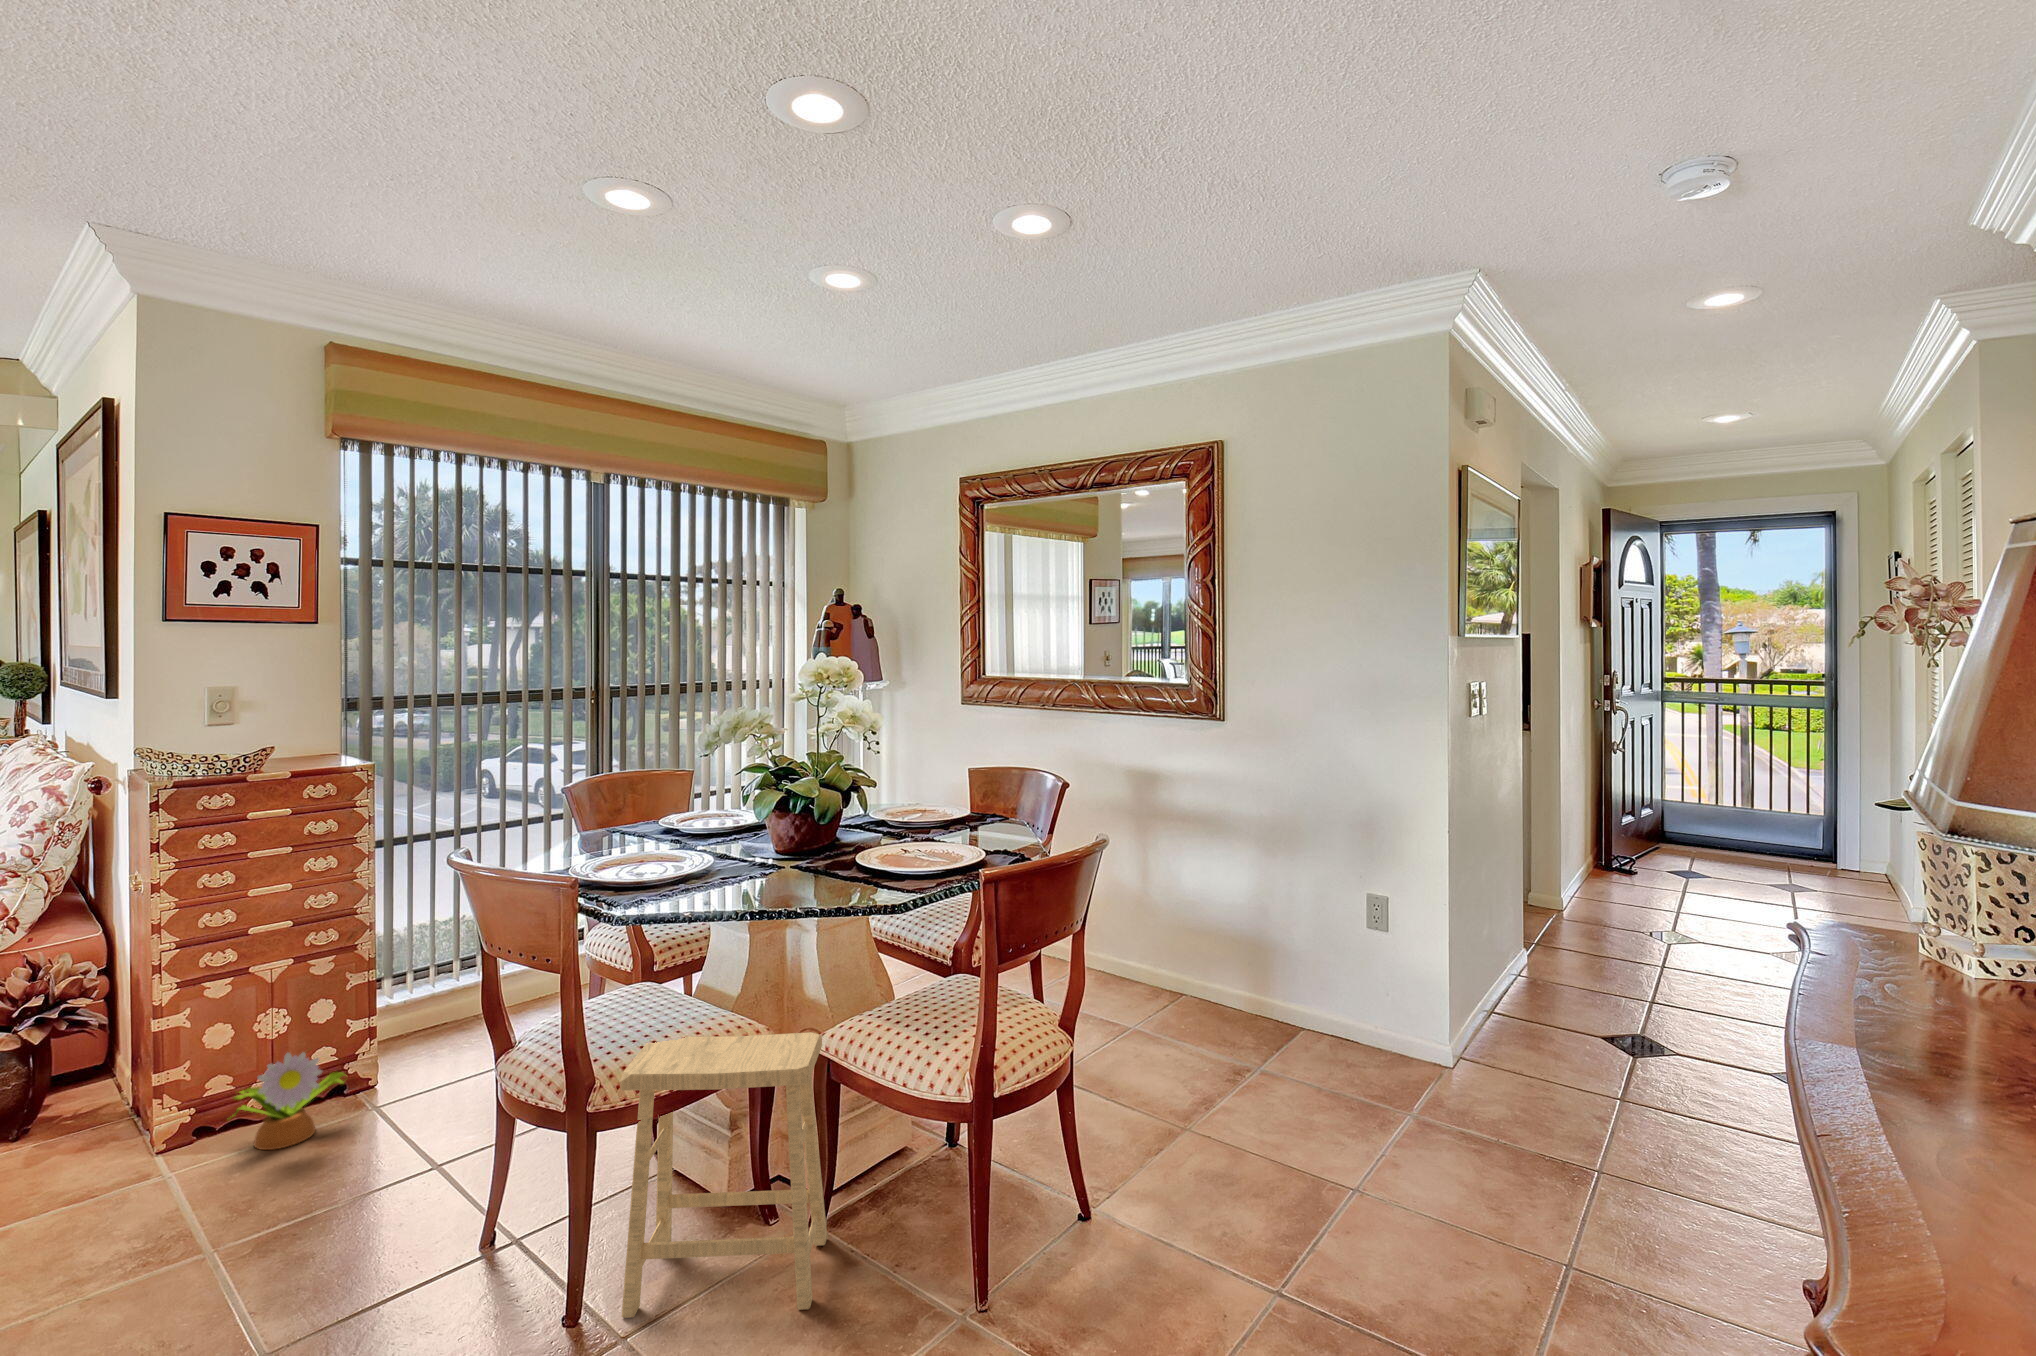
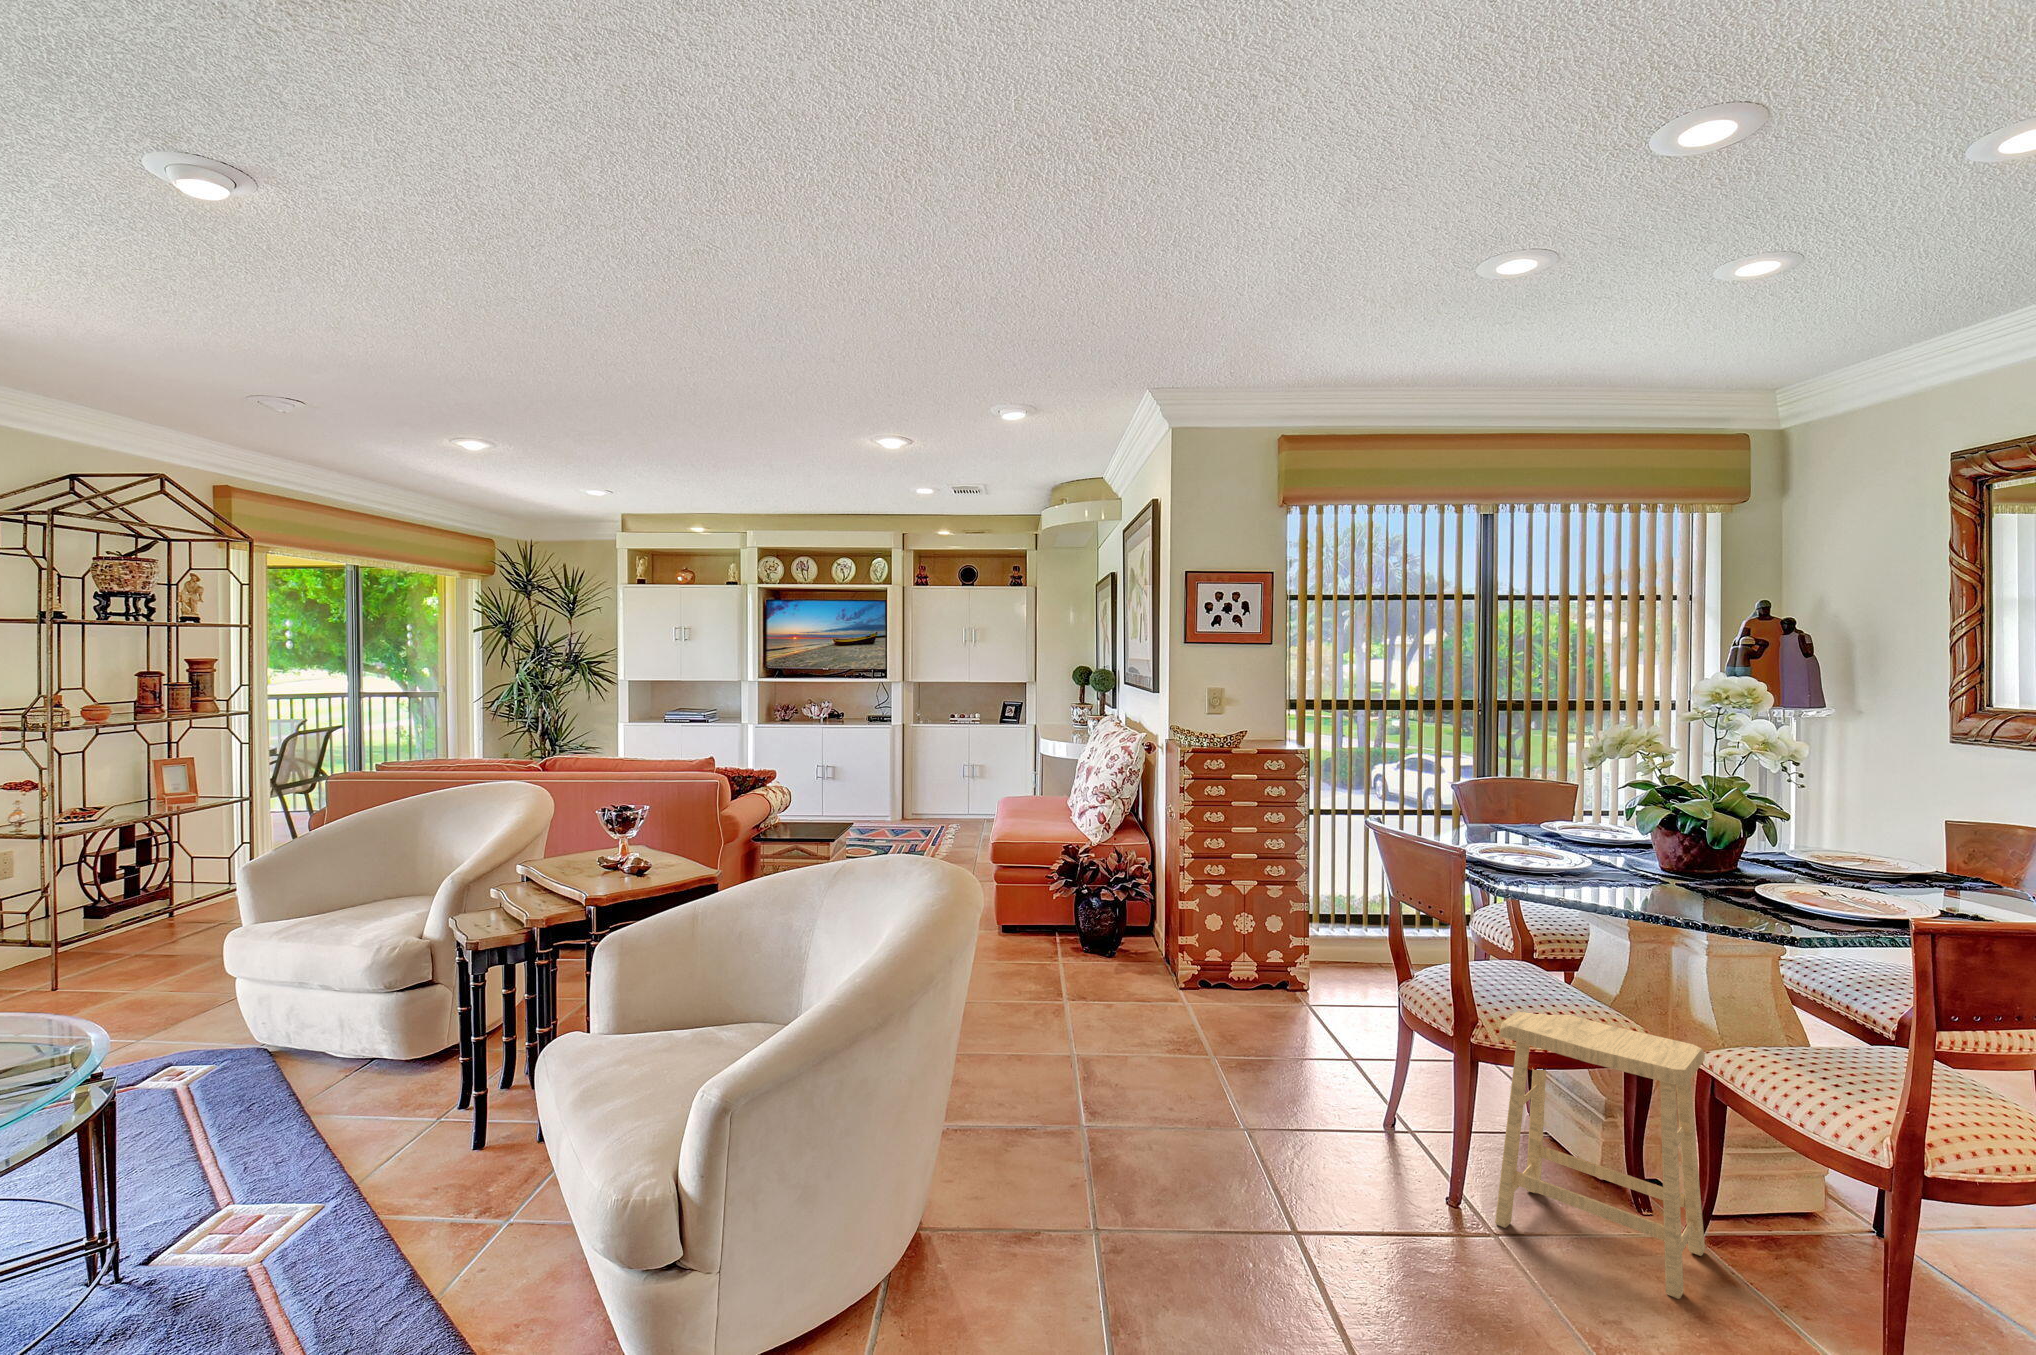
decorative plant: present [227,1052,345,1150] -> none [1218,947,1288,1014]

